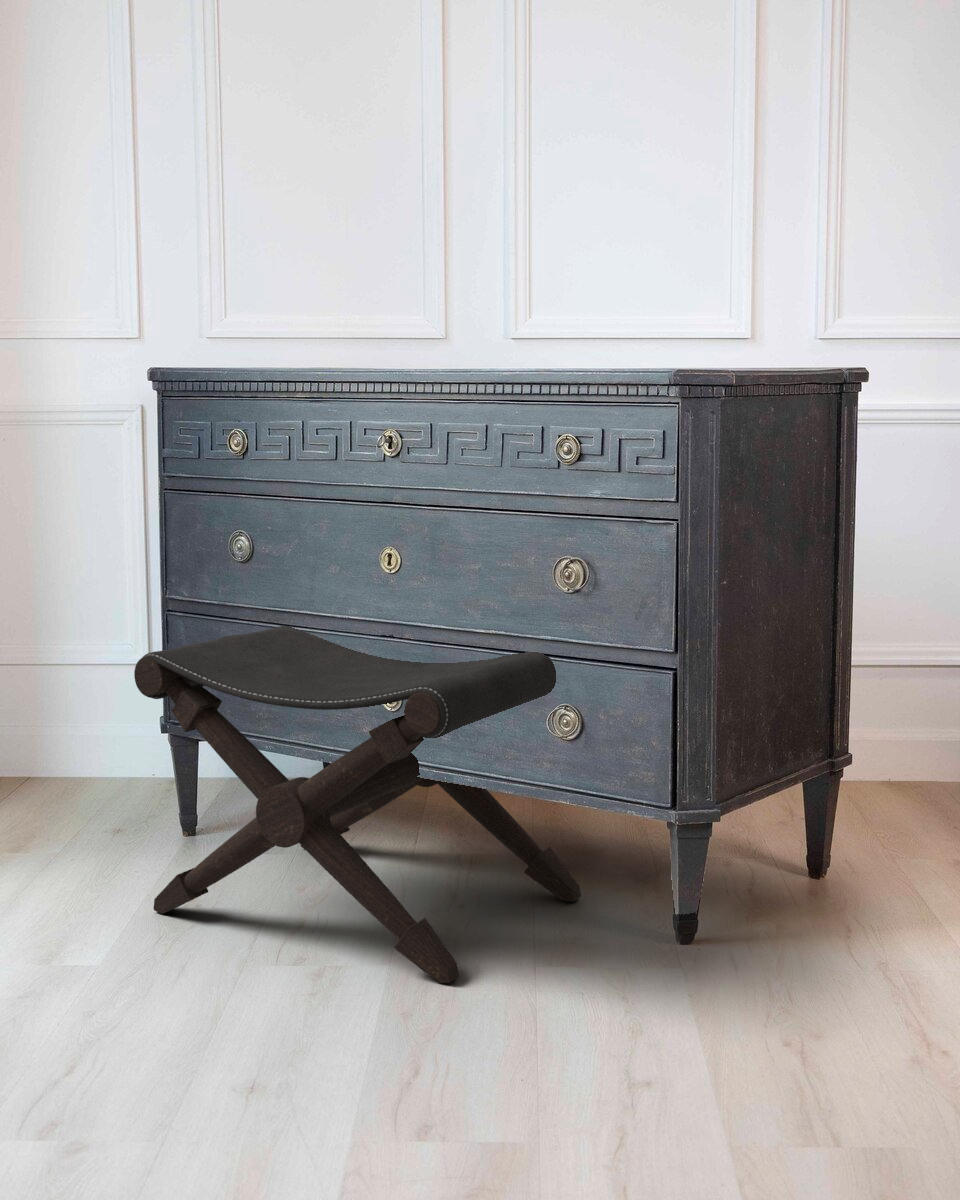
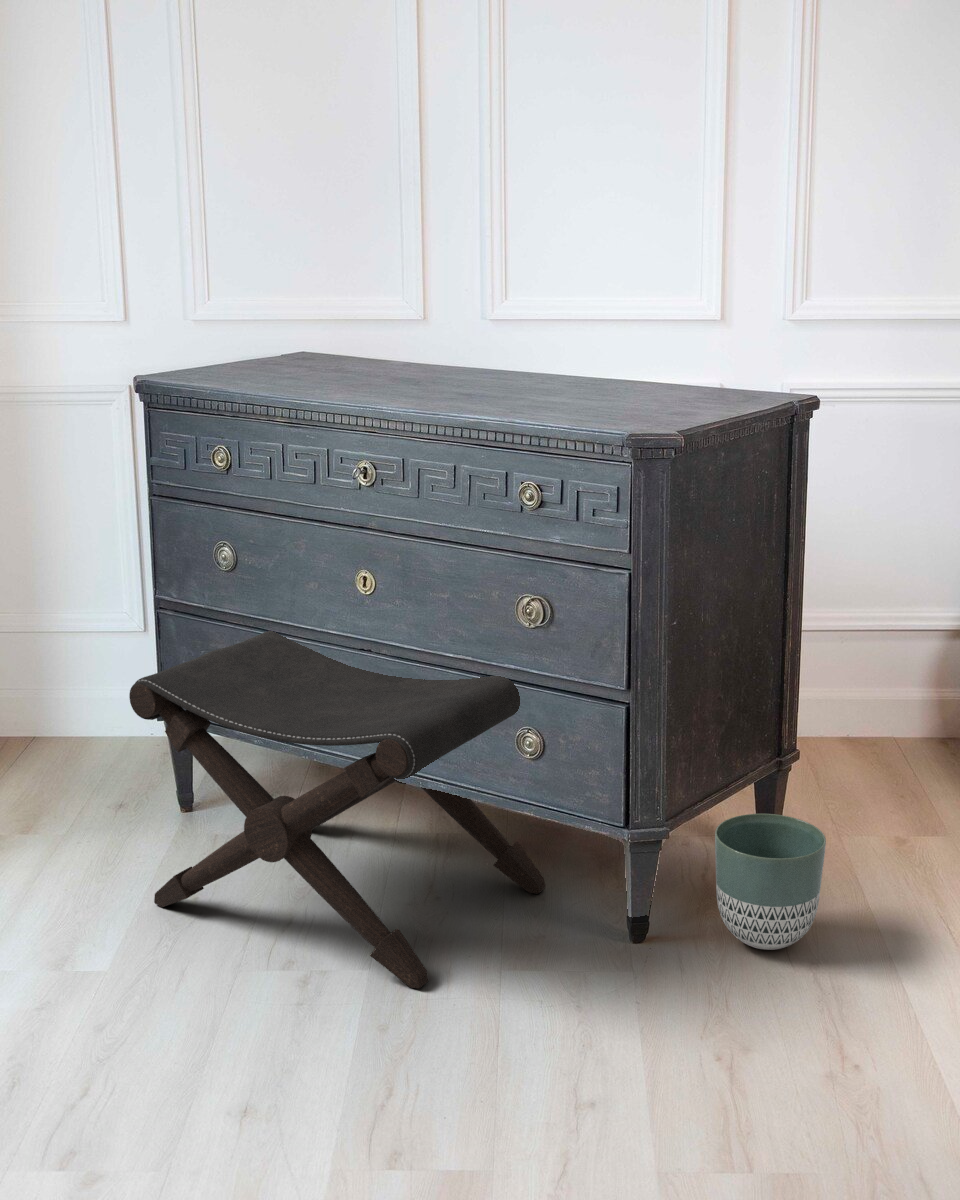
planter: none [771,803,893,948] -> present [715,814,826,950]

